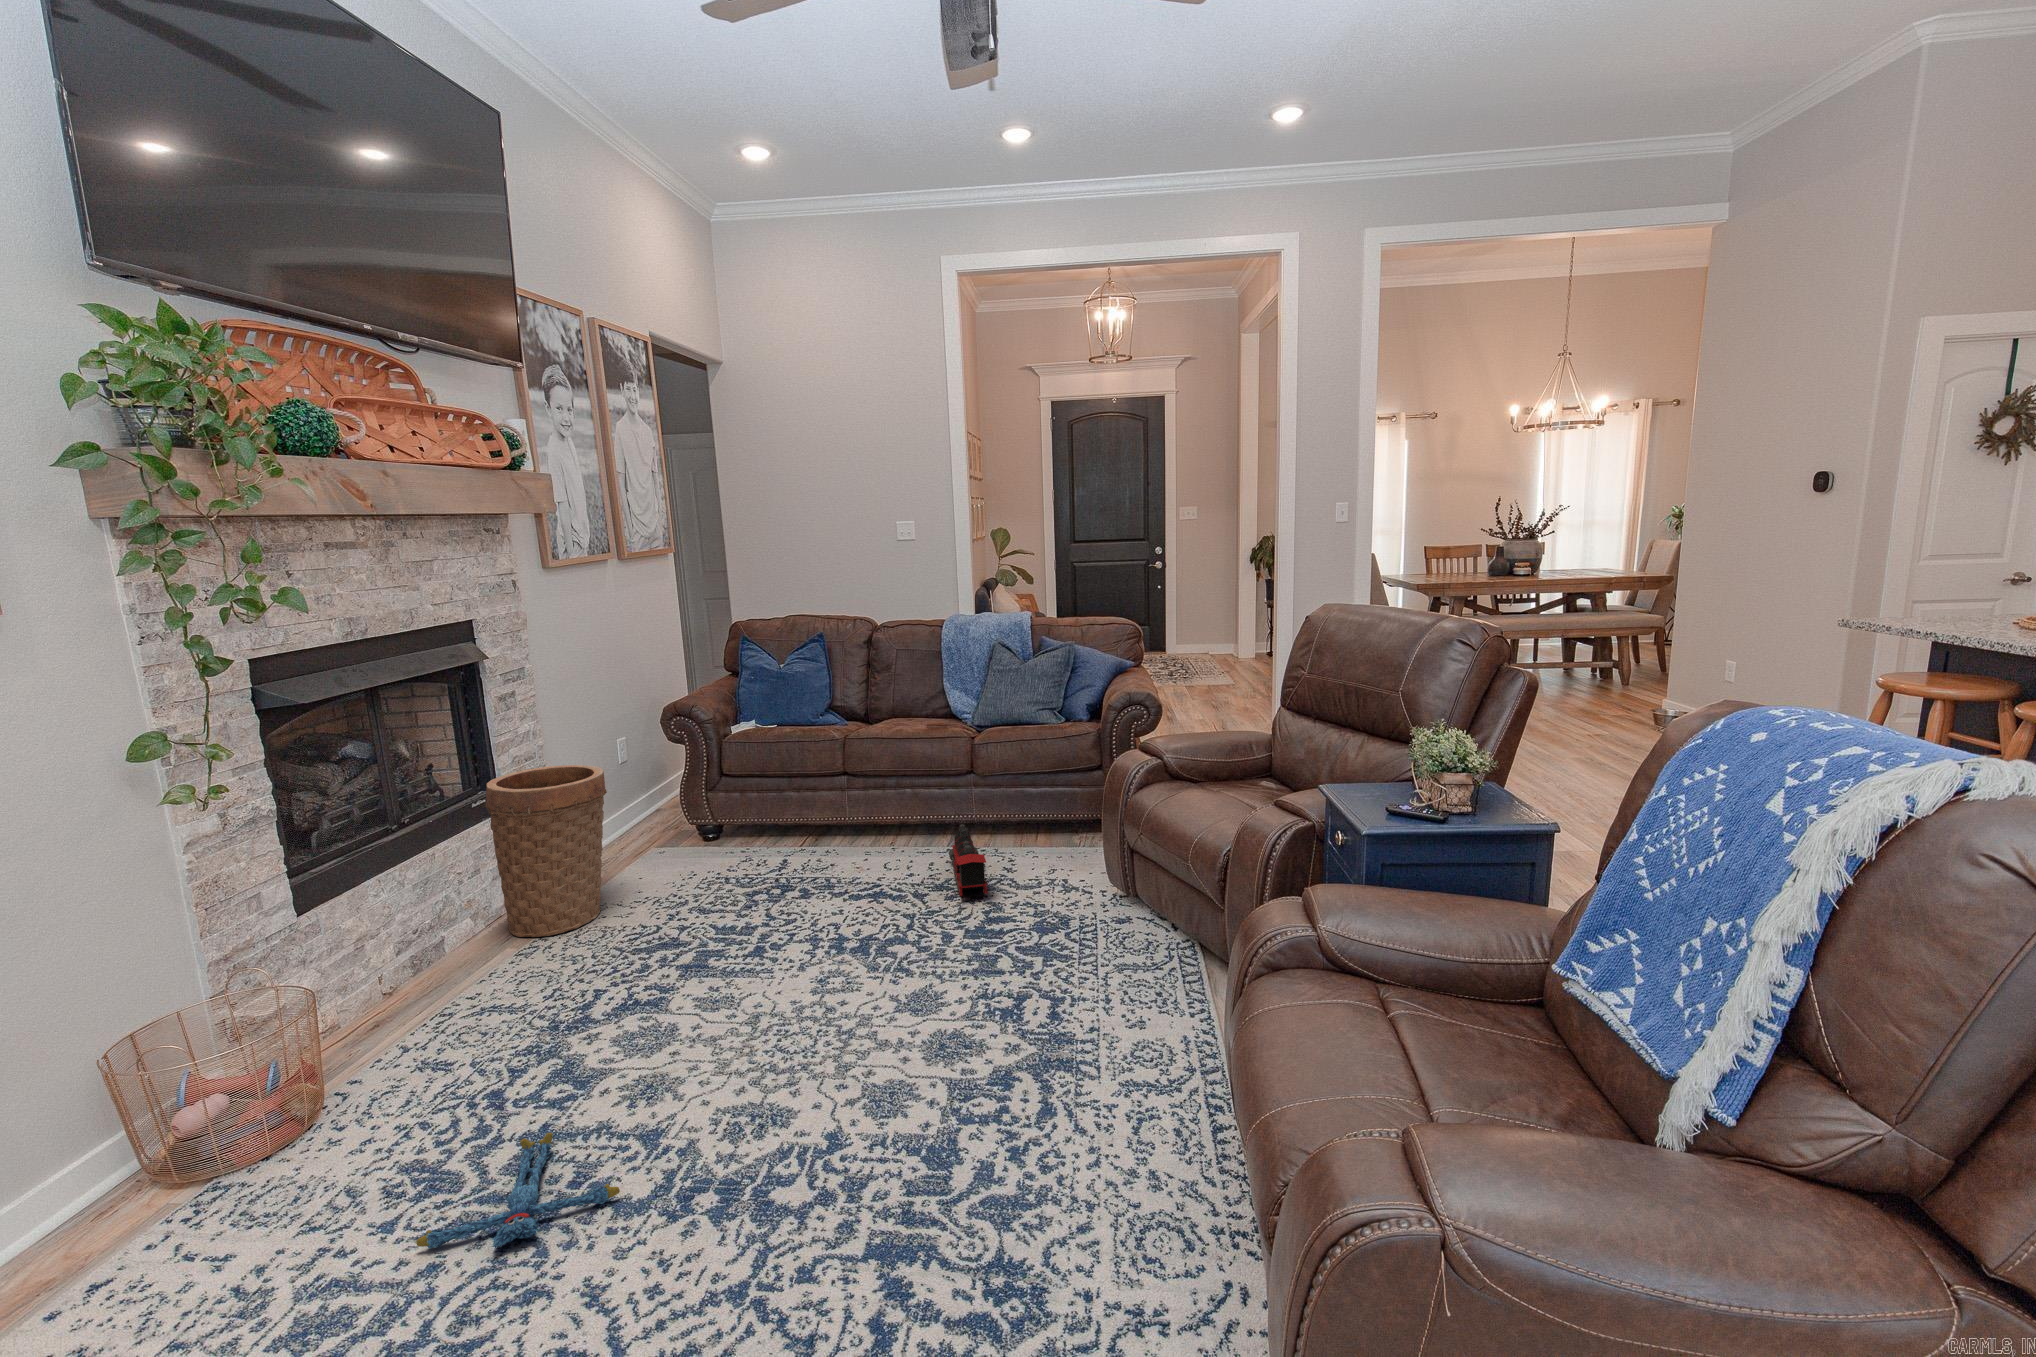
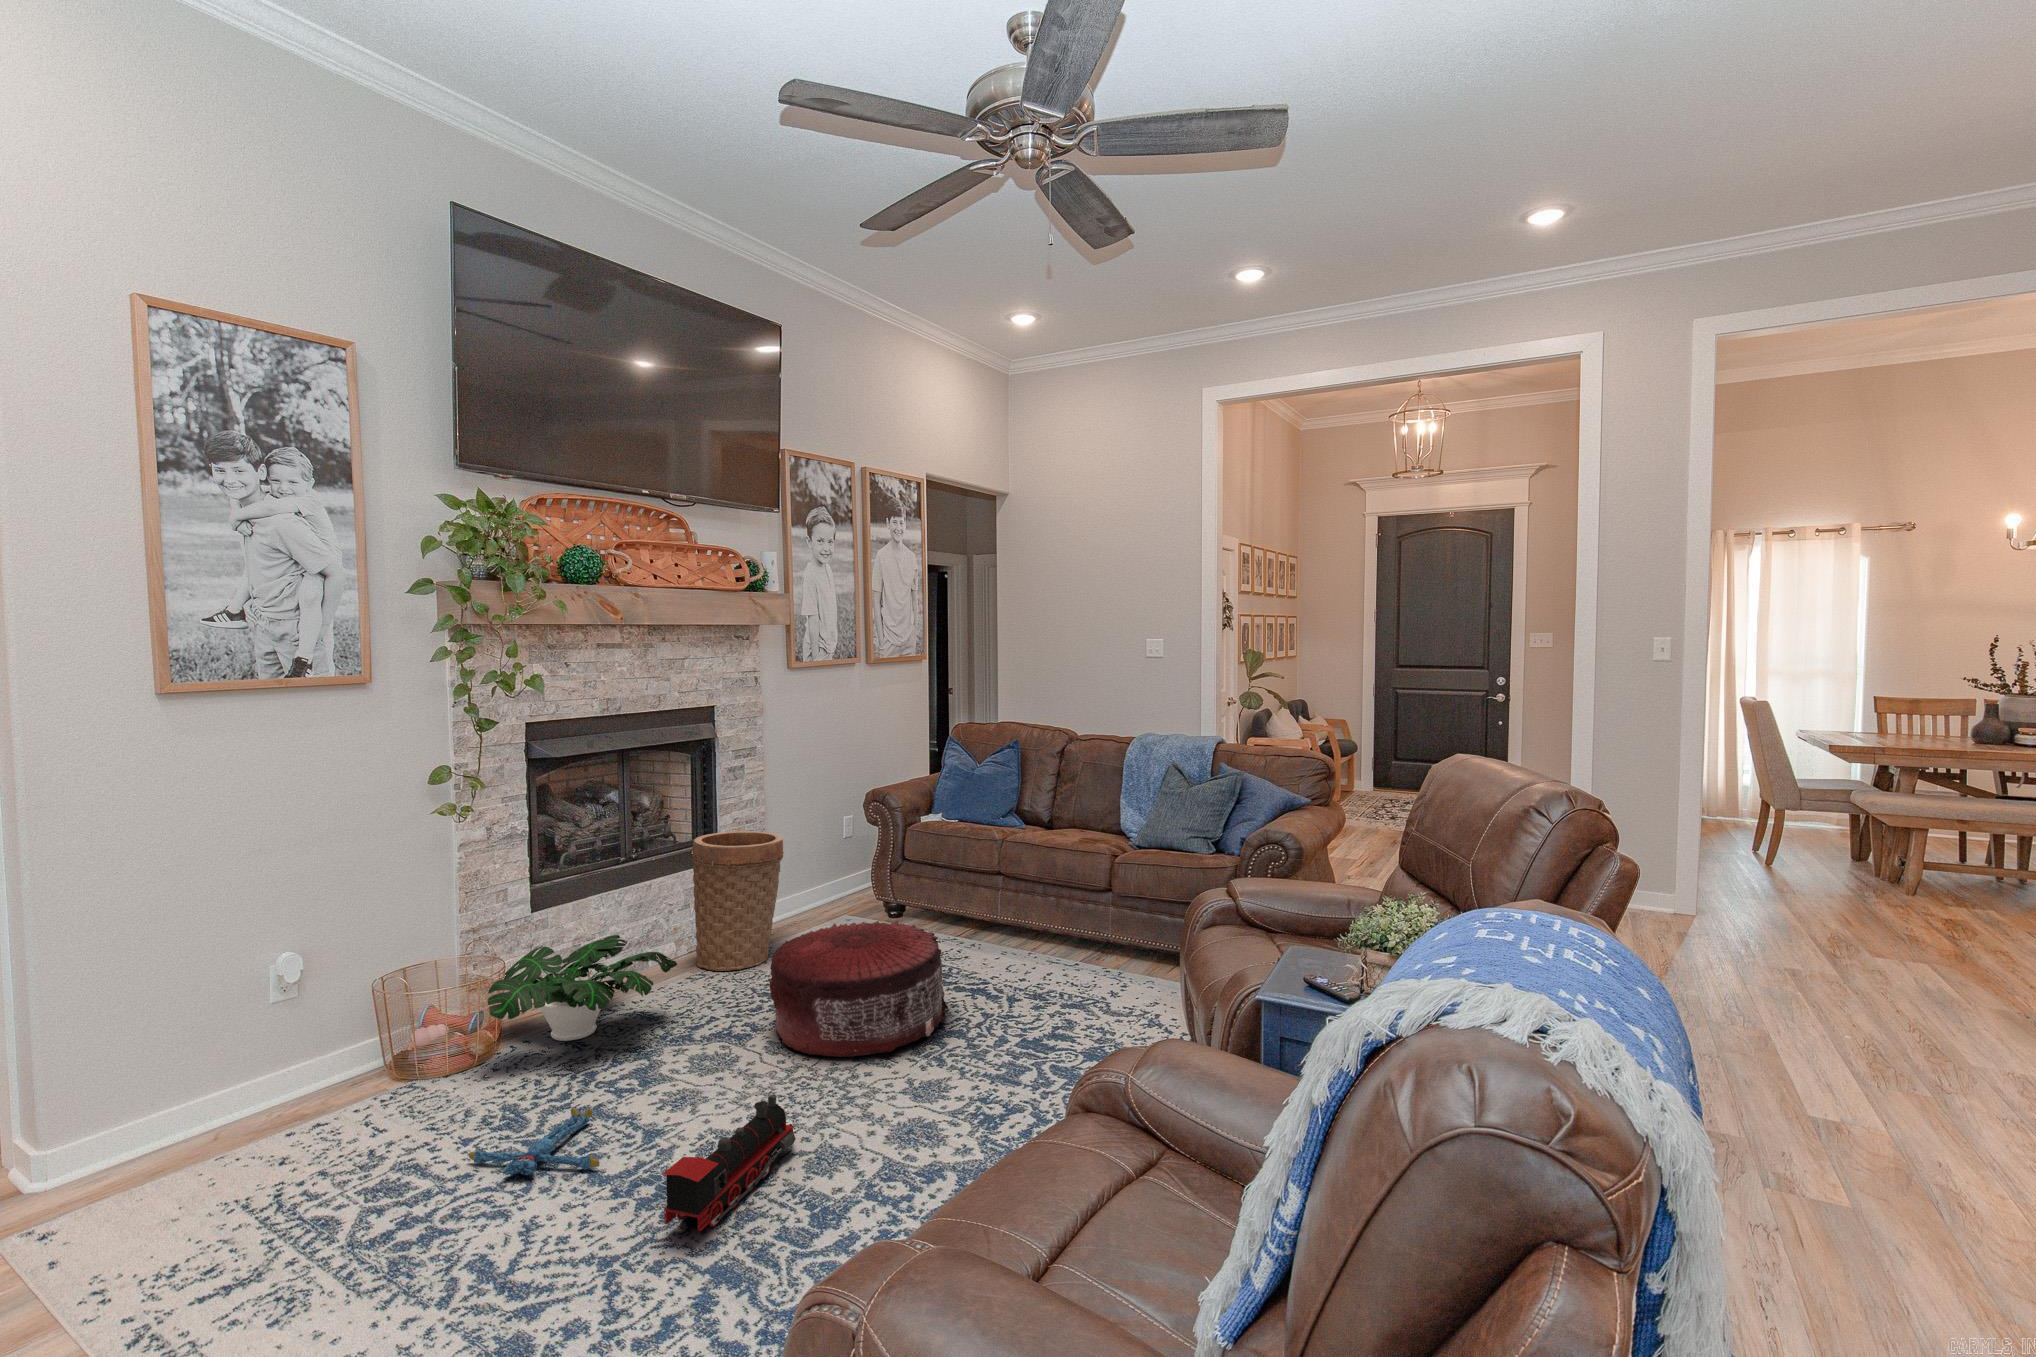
toy train: present [949,824,987,896] -> present [662,1094,796,1231]
pouf: none [673,836,874,999] -> present [768,921,949,1057]
potted plant: none [286,920,541,1067] -> present [488,935,677,1041]

